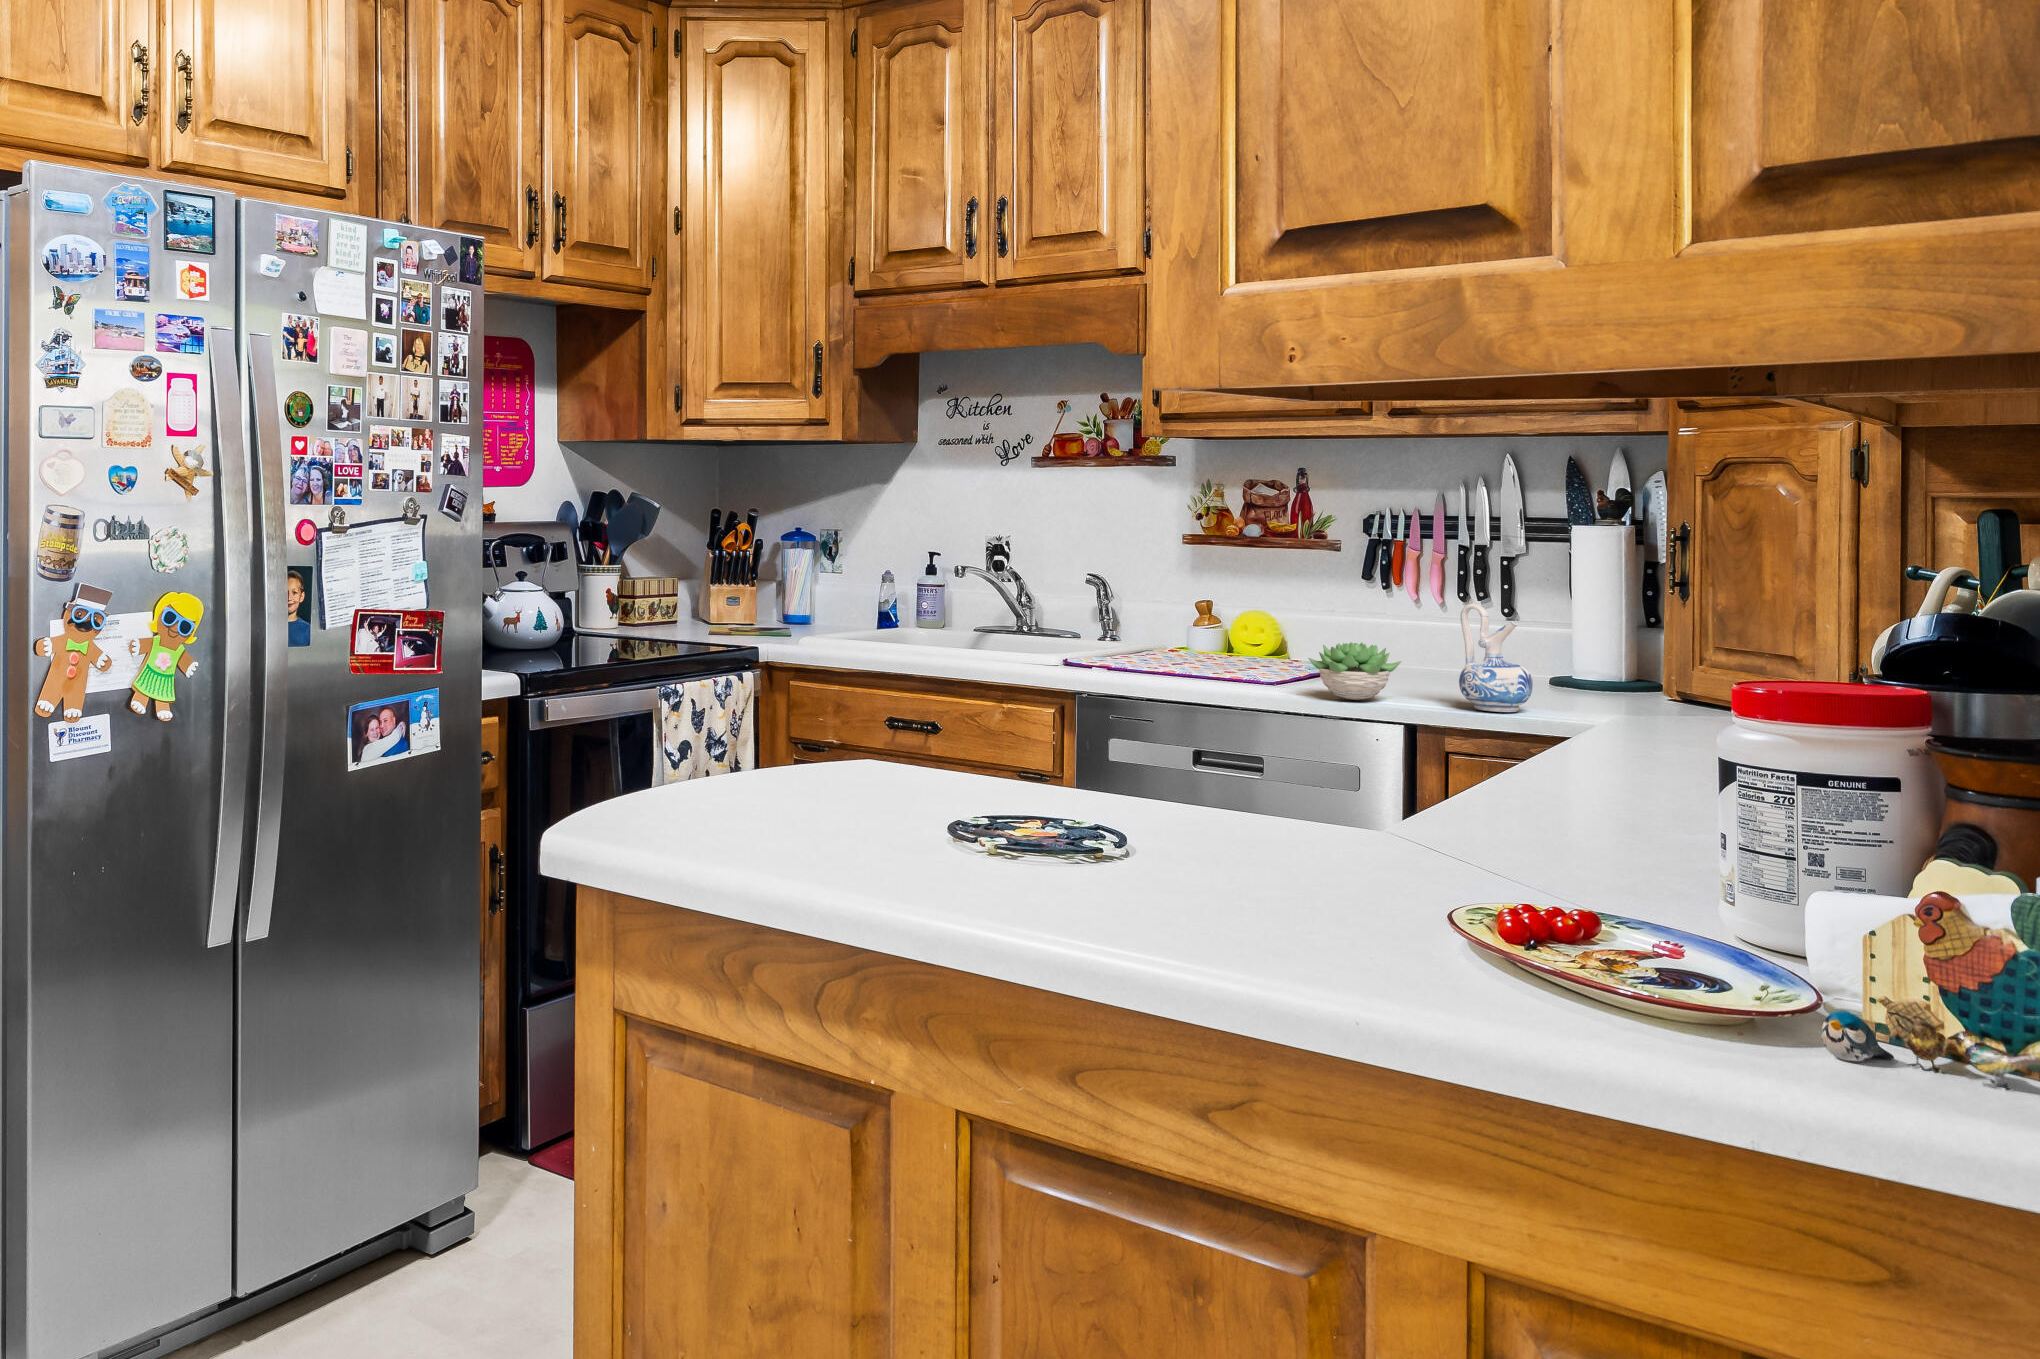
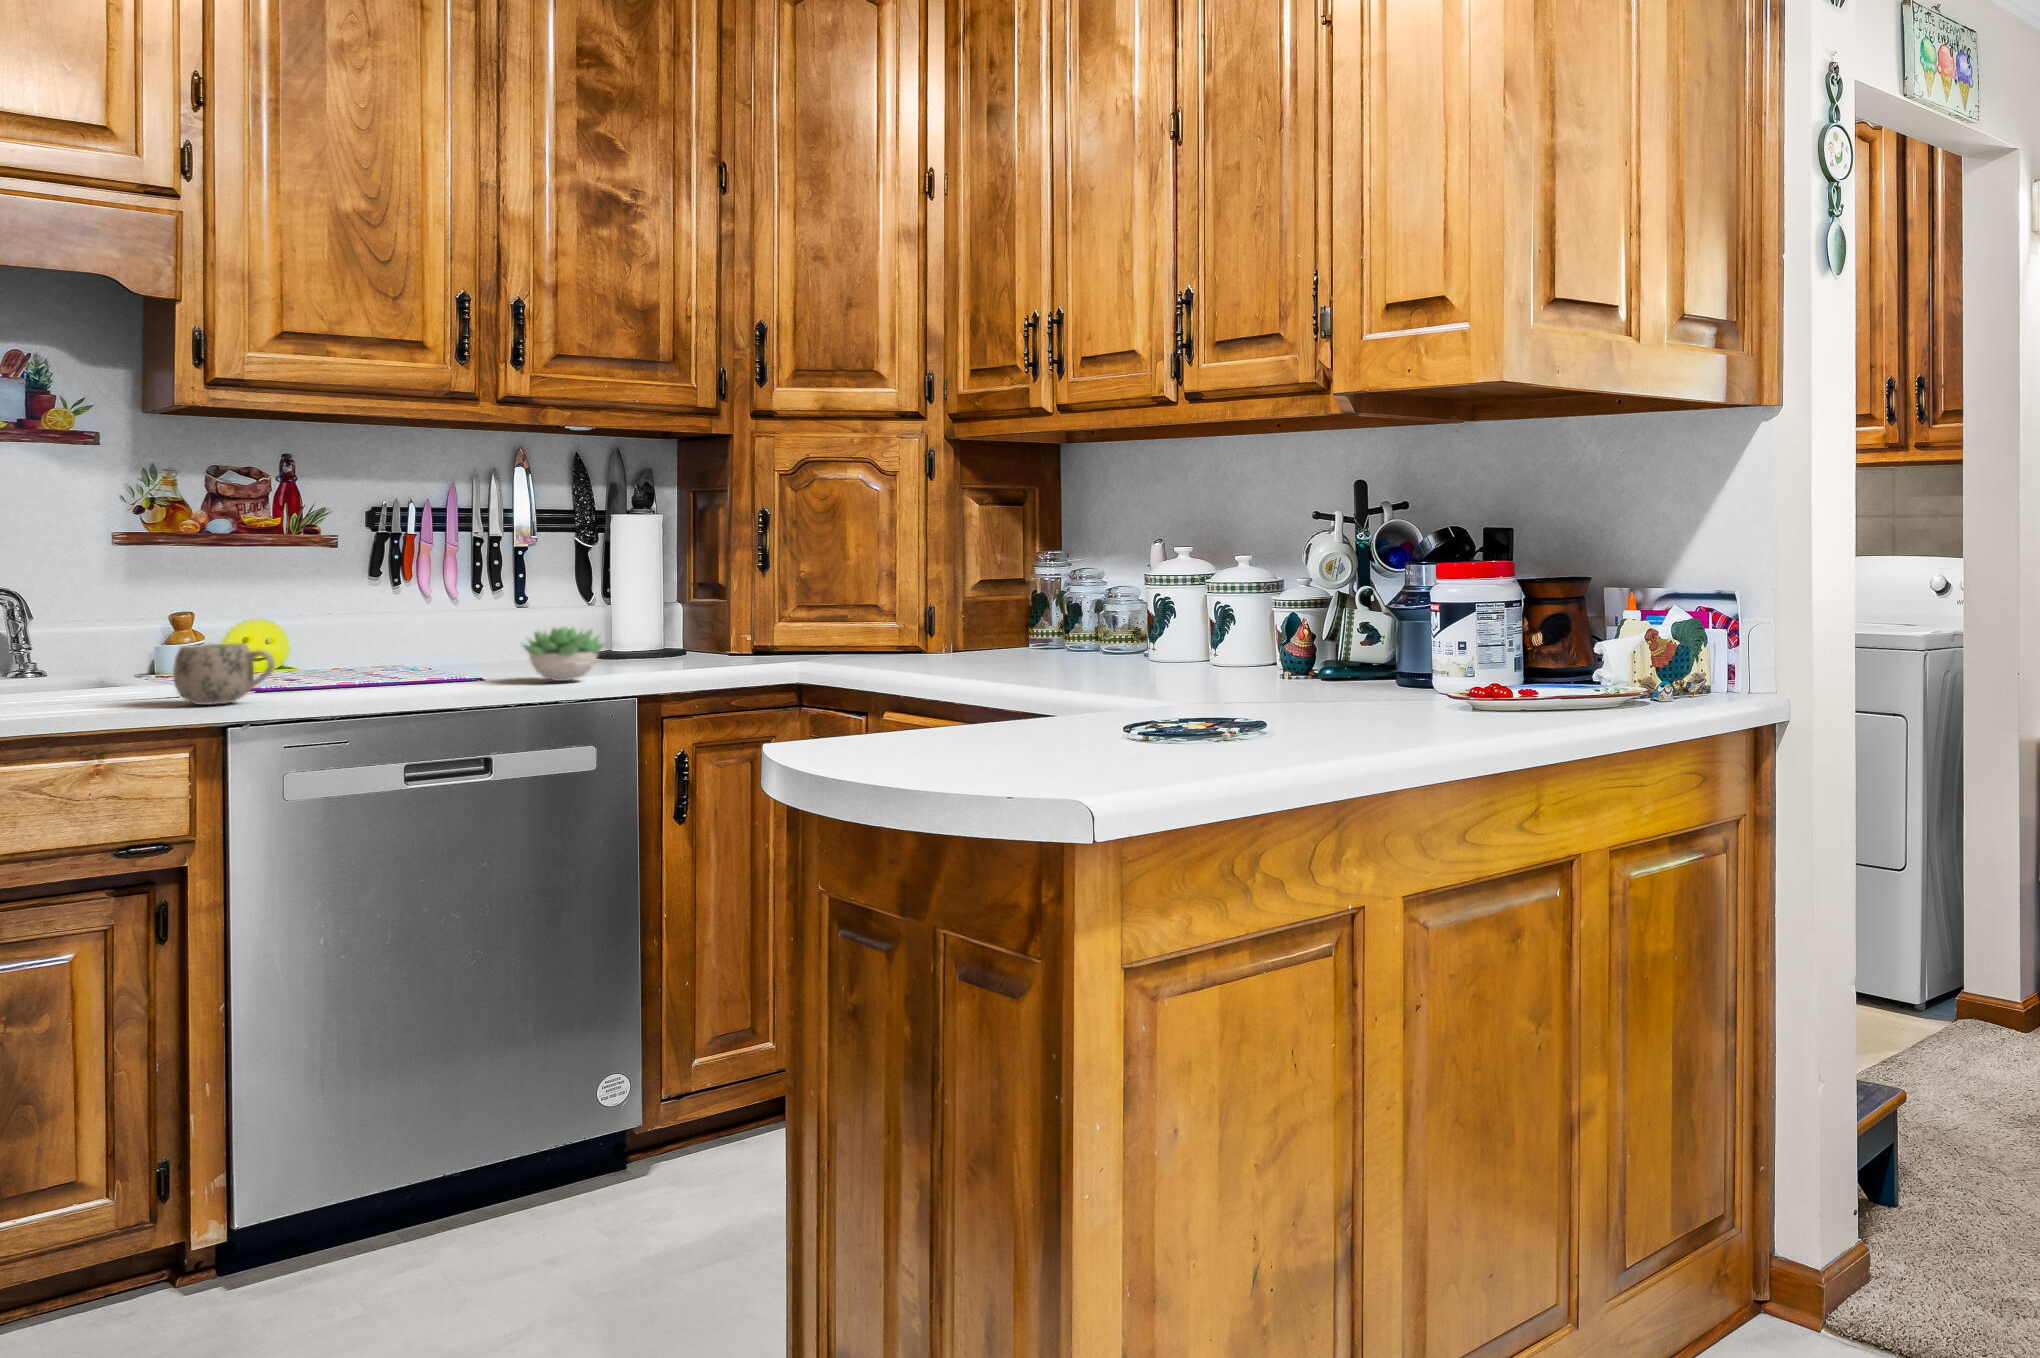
ceramic pitcher: present [1459,604,1533,712] -> none [648,584,708,674]
mug: none [1039,629,1093,678] -> present [173,643,275,705]

